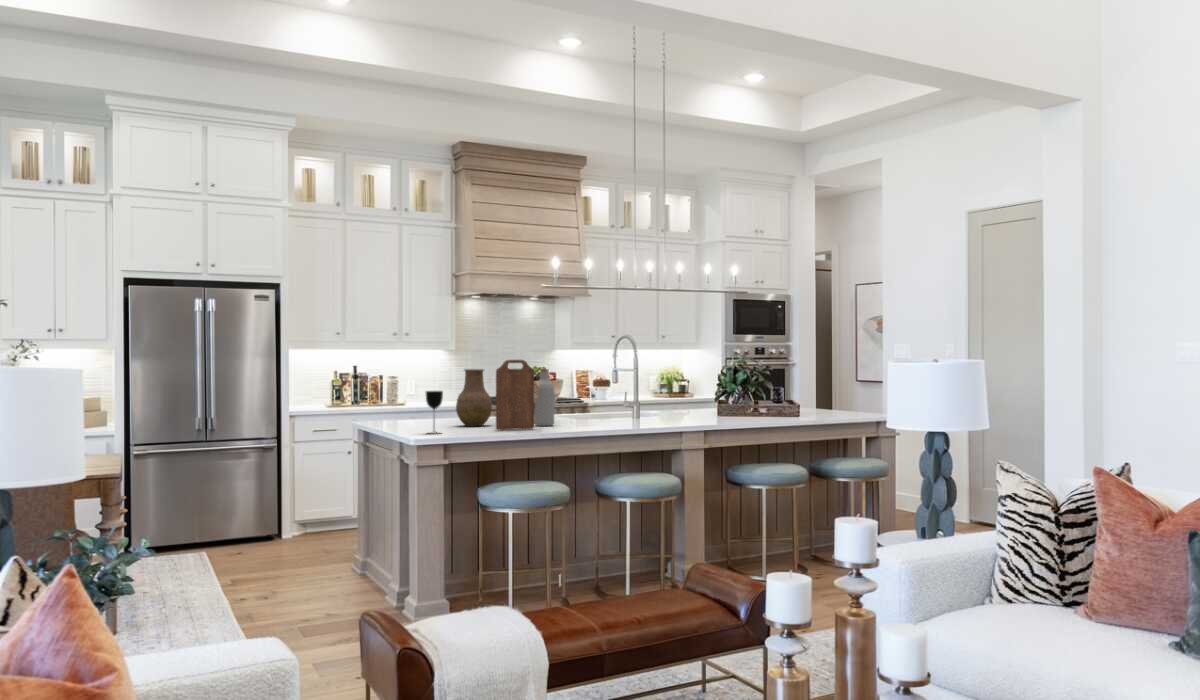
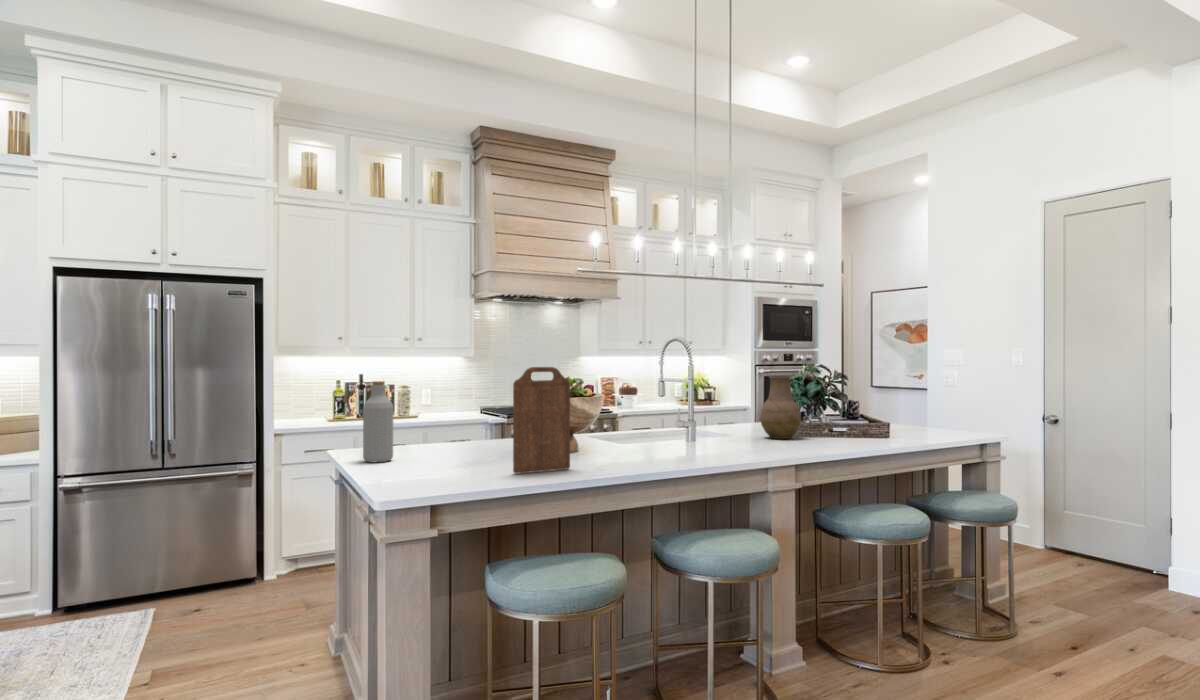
vase: present [456,369,492,426] -> present [760,376,801,439]
bottle: present [534,369,554,426] -> present [363,381,393,463]
wine glass: present [426,391,443,434] -> none [401,416,429,486]

